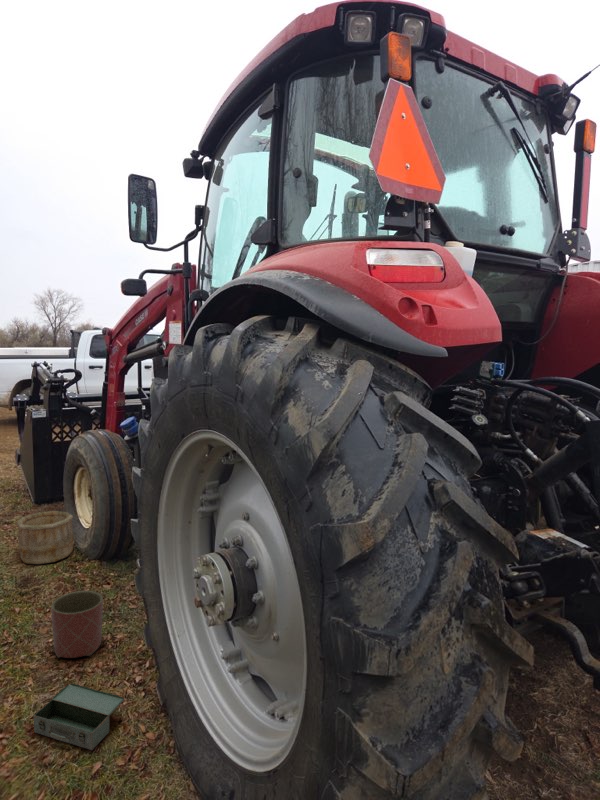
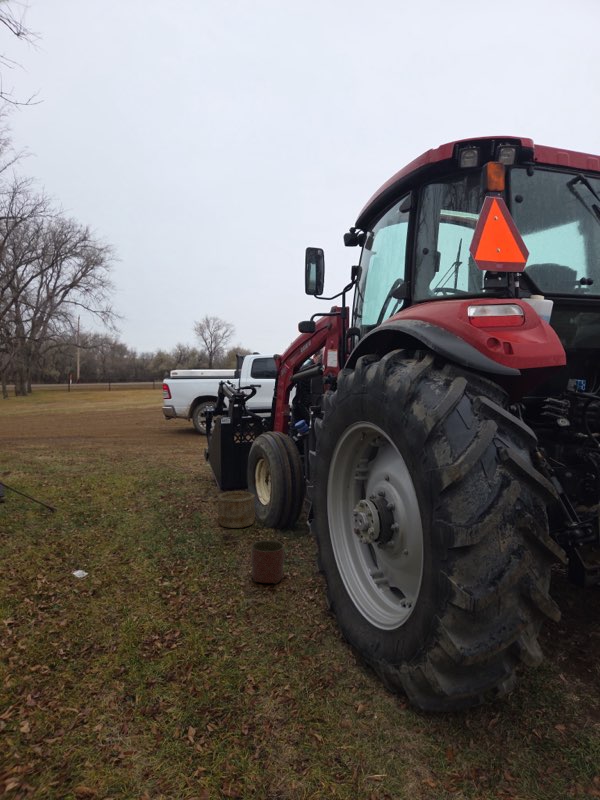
toolbox: present [34,683,124,750] -> none [248,593,303,631]

